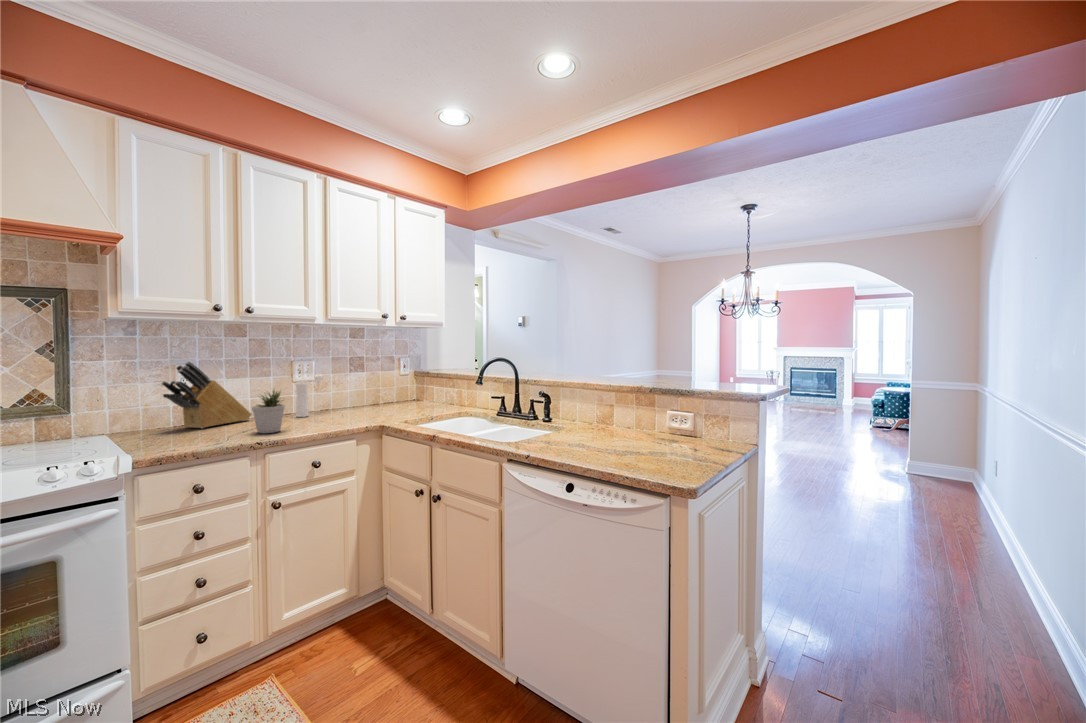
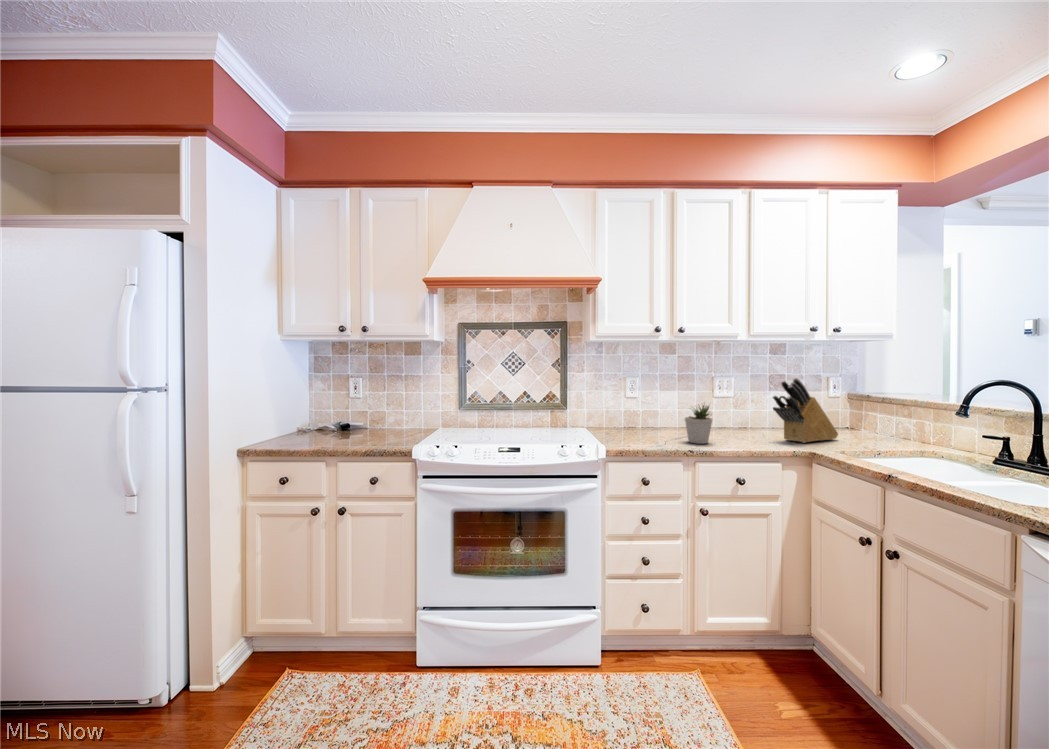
knife block: present [162,362,252,428] -> present [773,378,838,443]
pepper mill: present [296,374,323,417] -> none [718,391,745,433]

